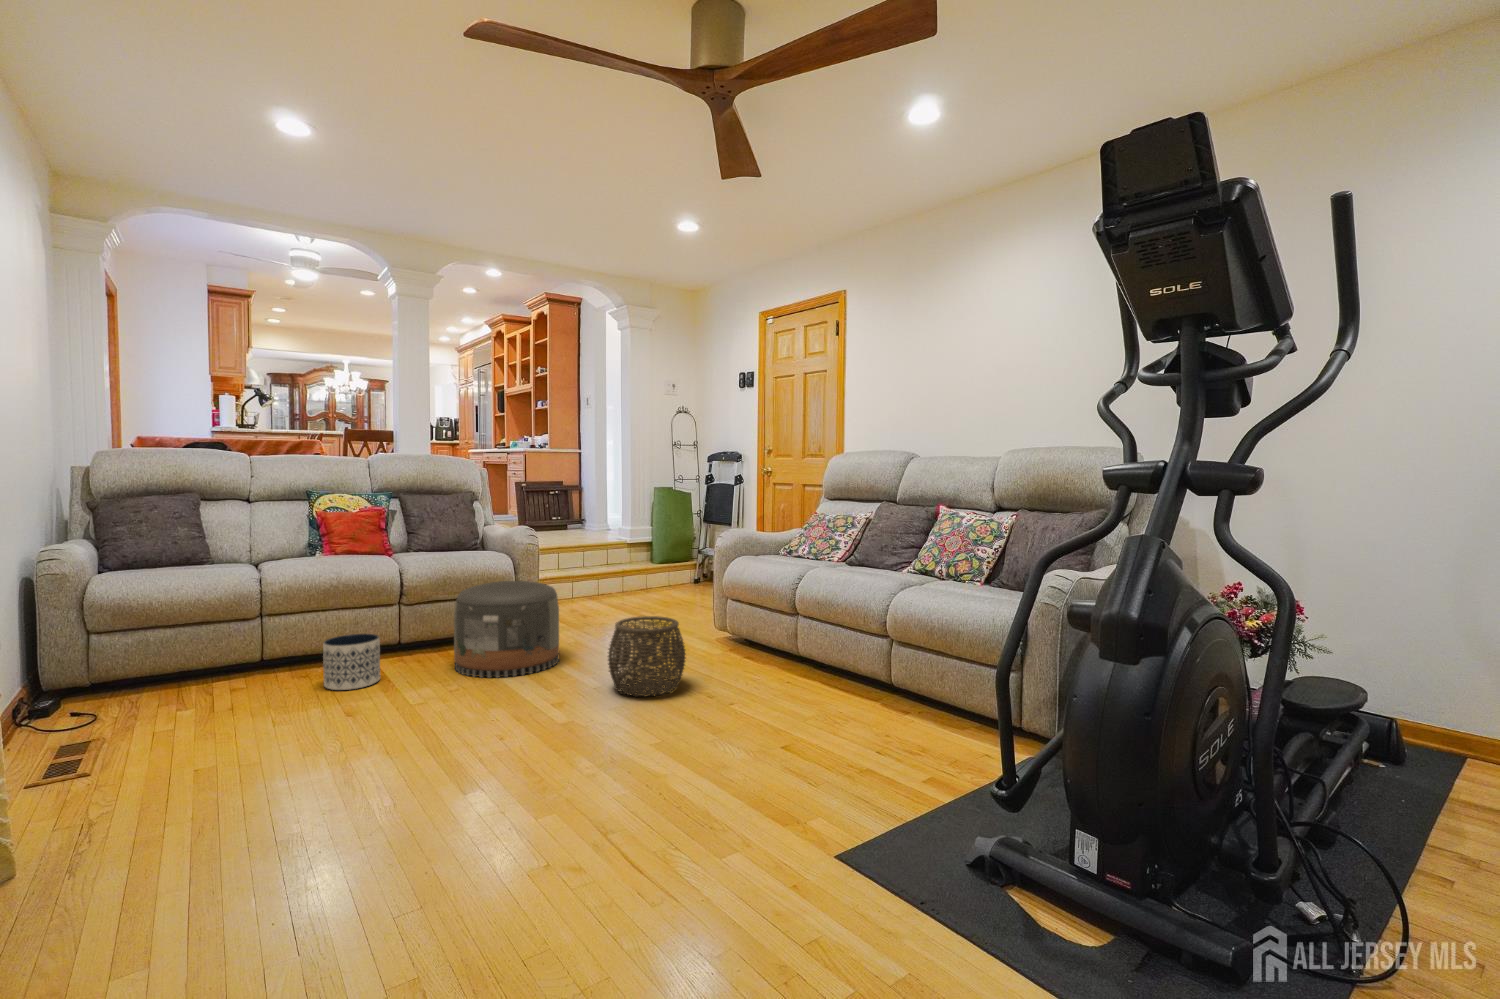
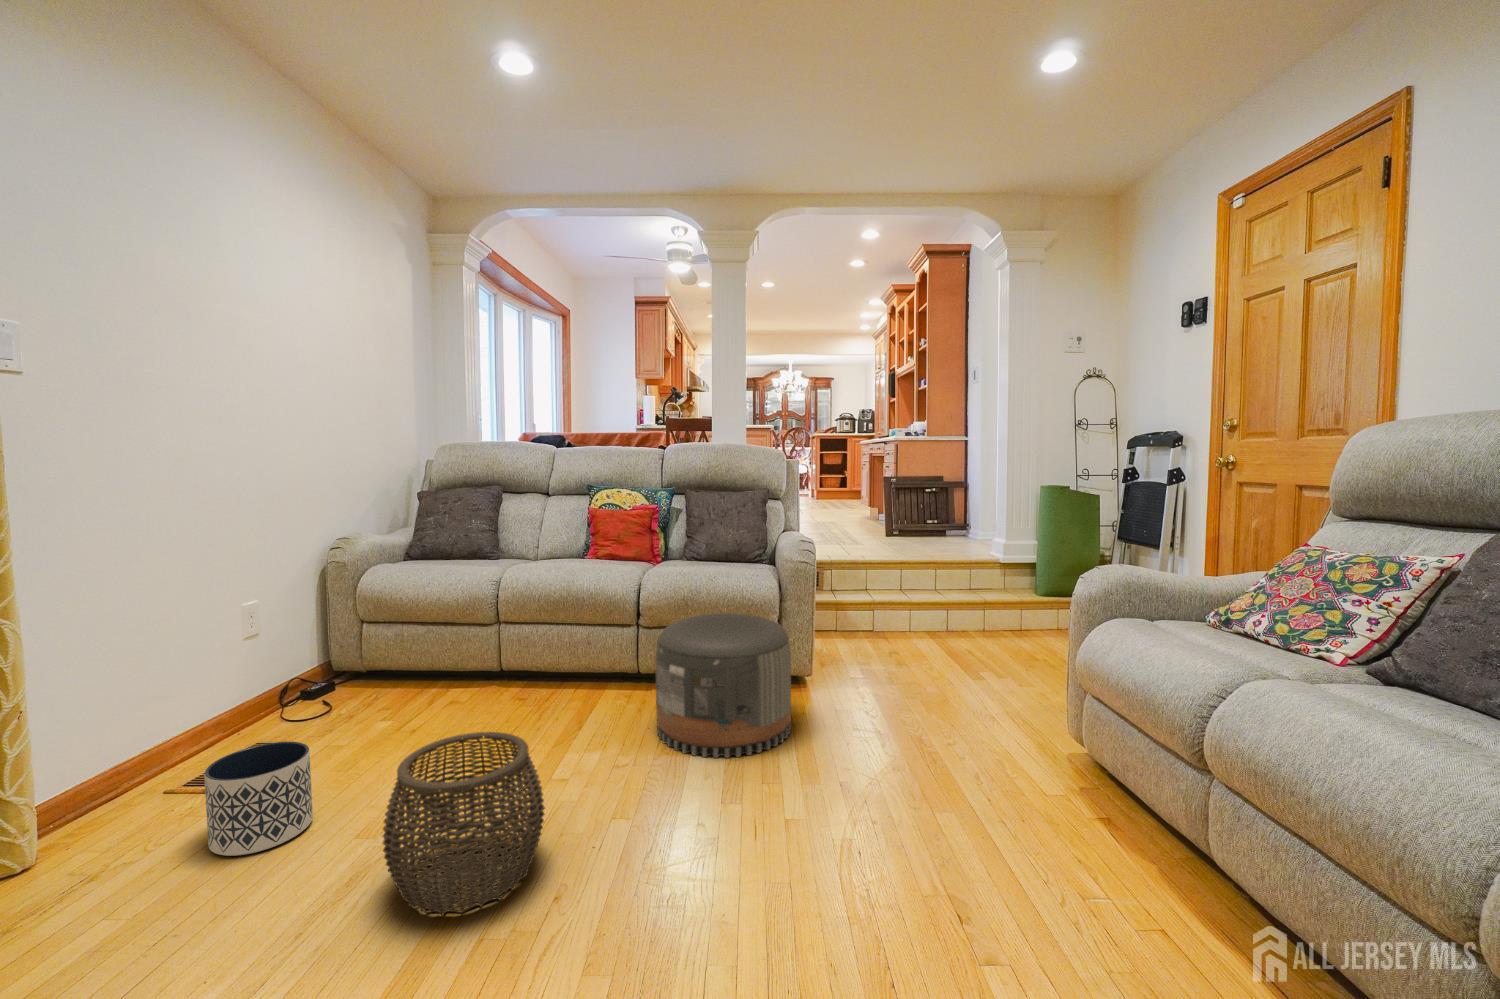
woven basket: present [608,616,686,697] -> present [383,732,544,915]
planter: present [323,634,380,690] -> present [204,742,313,856]

